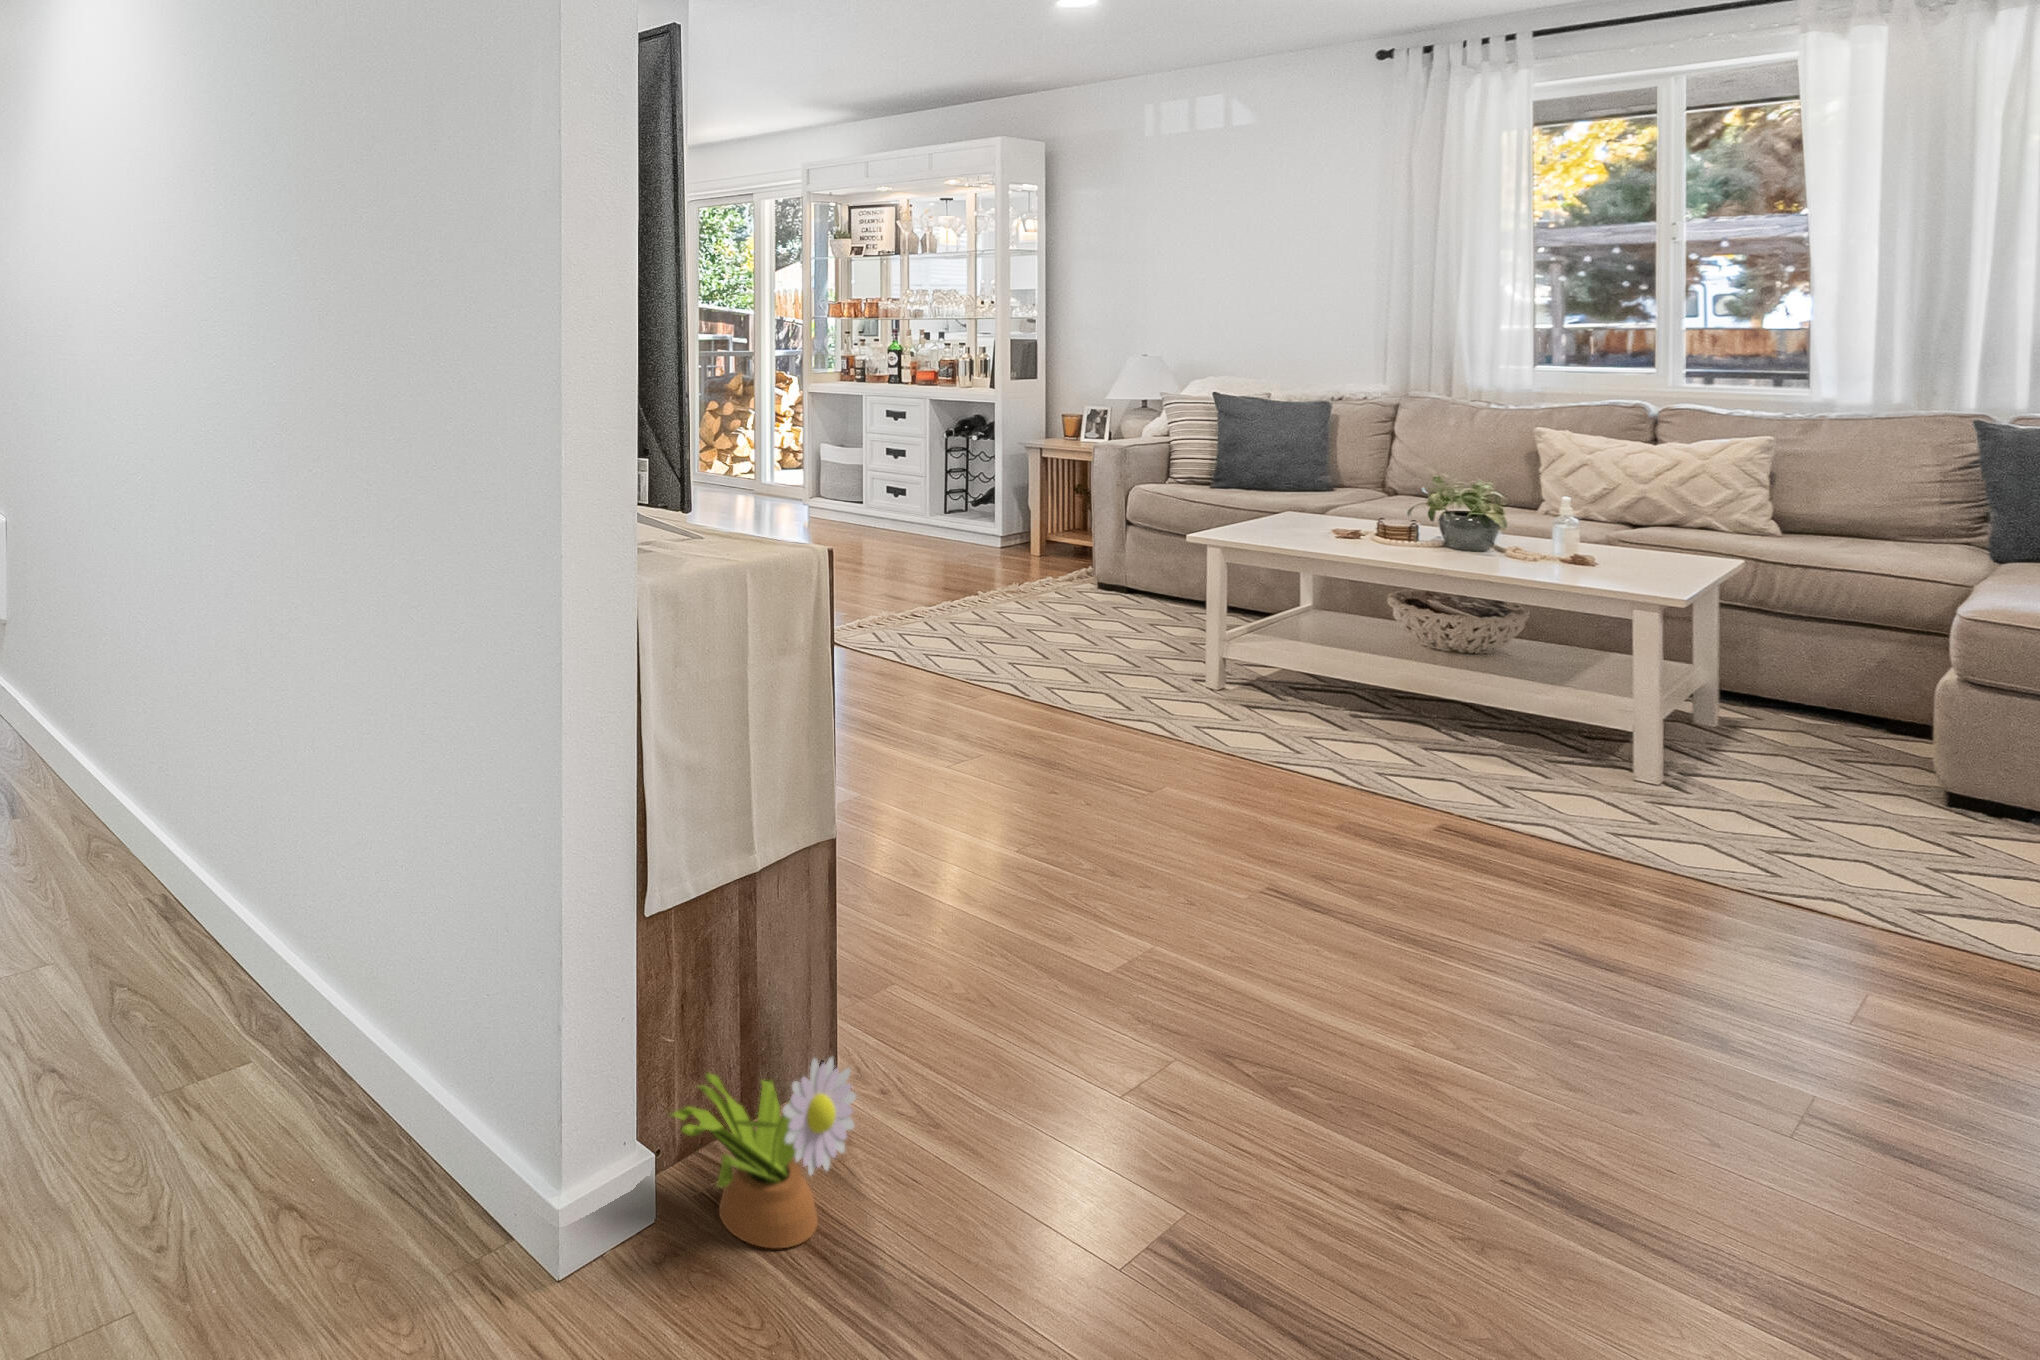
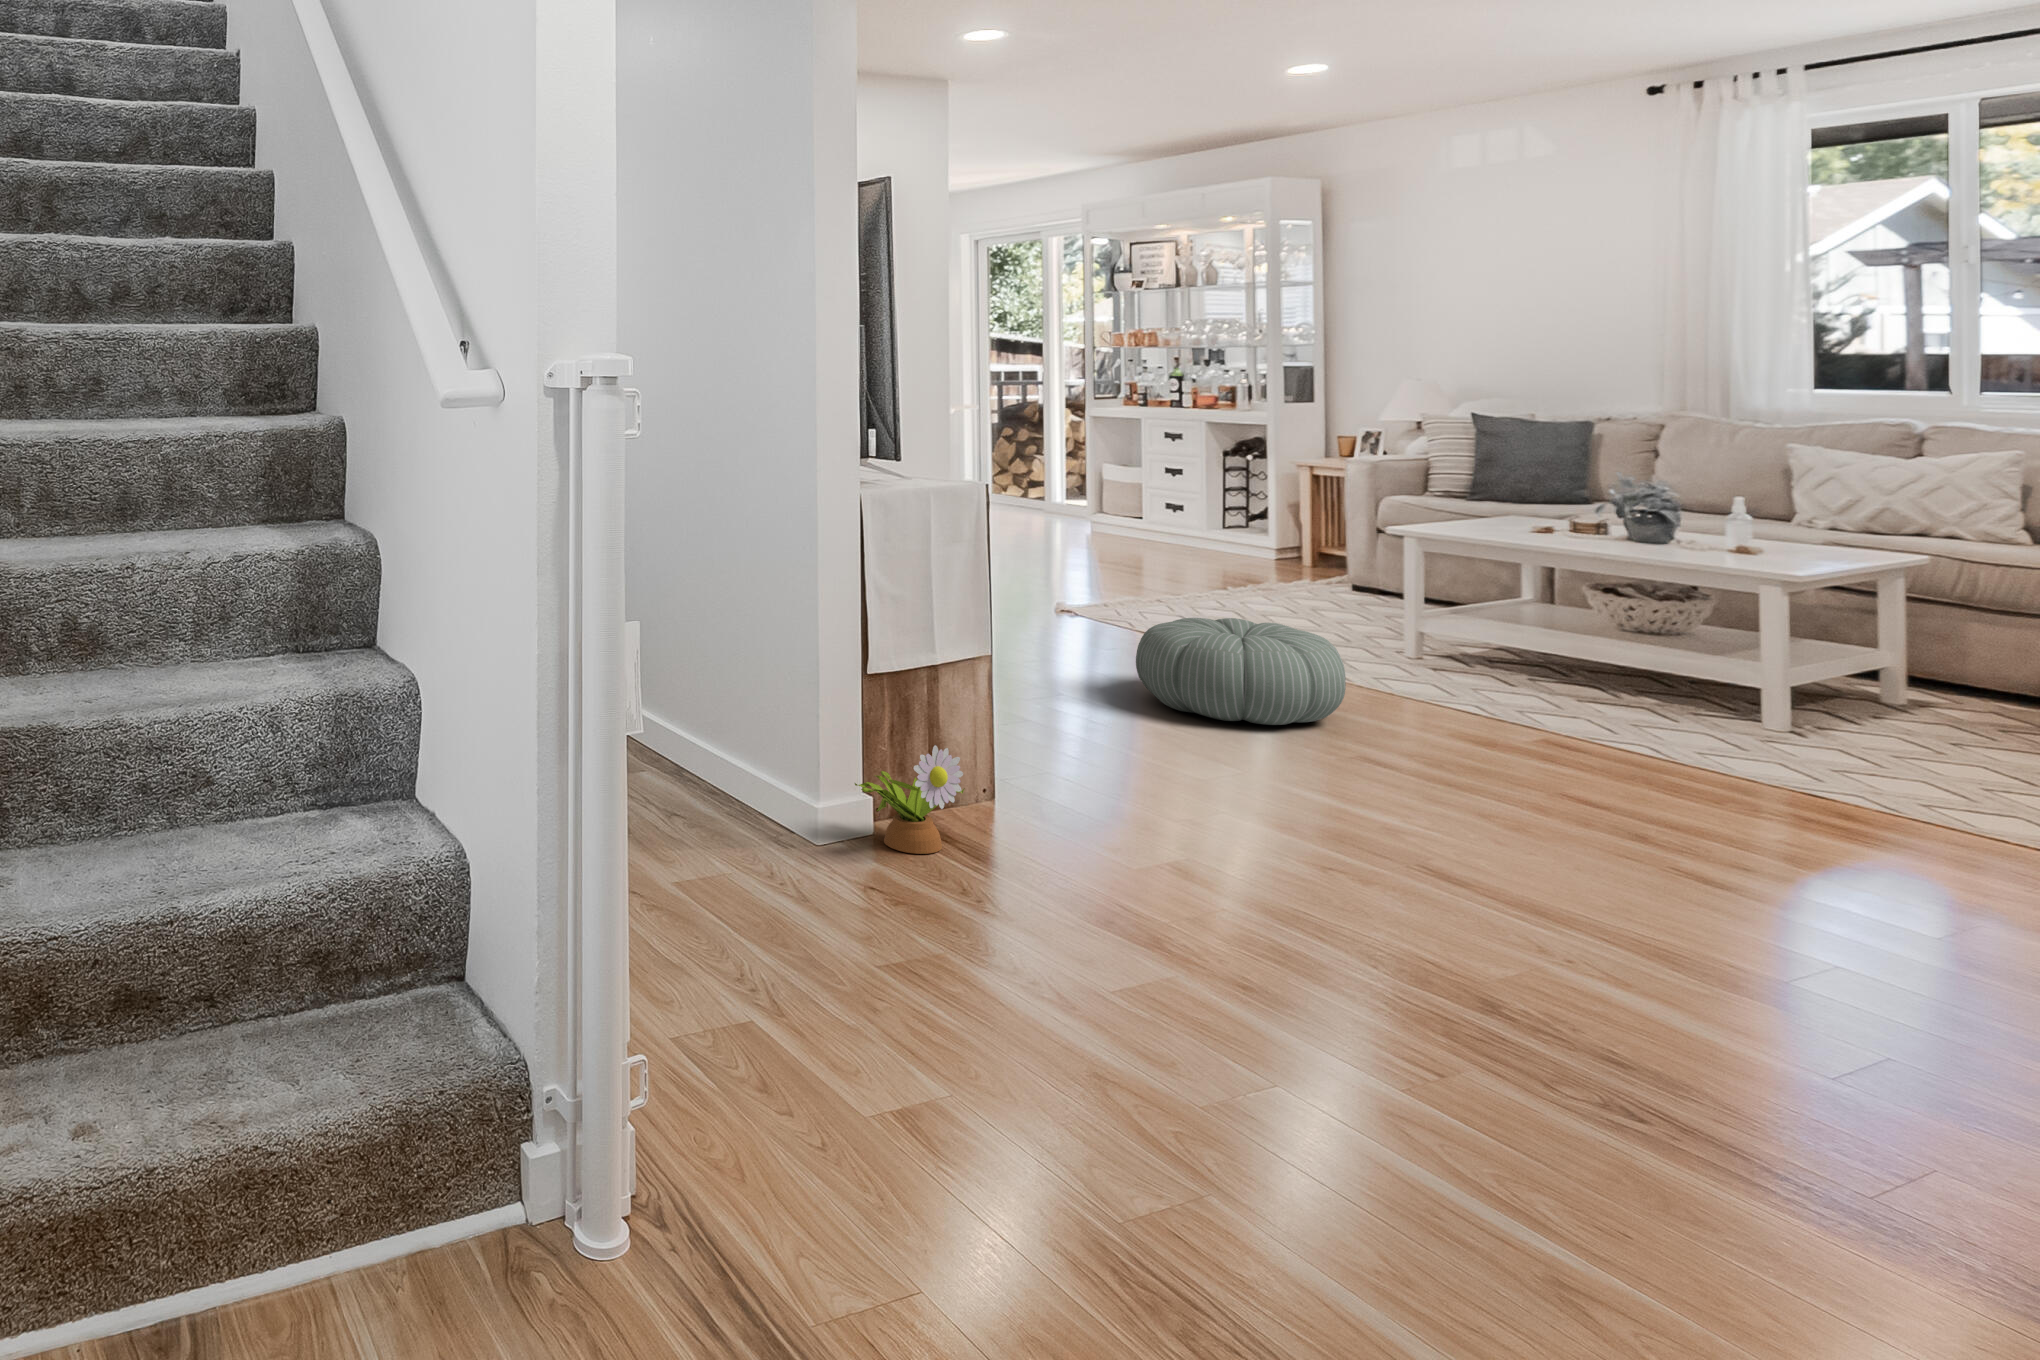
pouf: none [960,677,1221,829] -> present [1136,618,1346,725]

